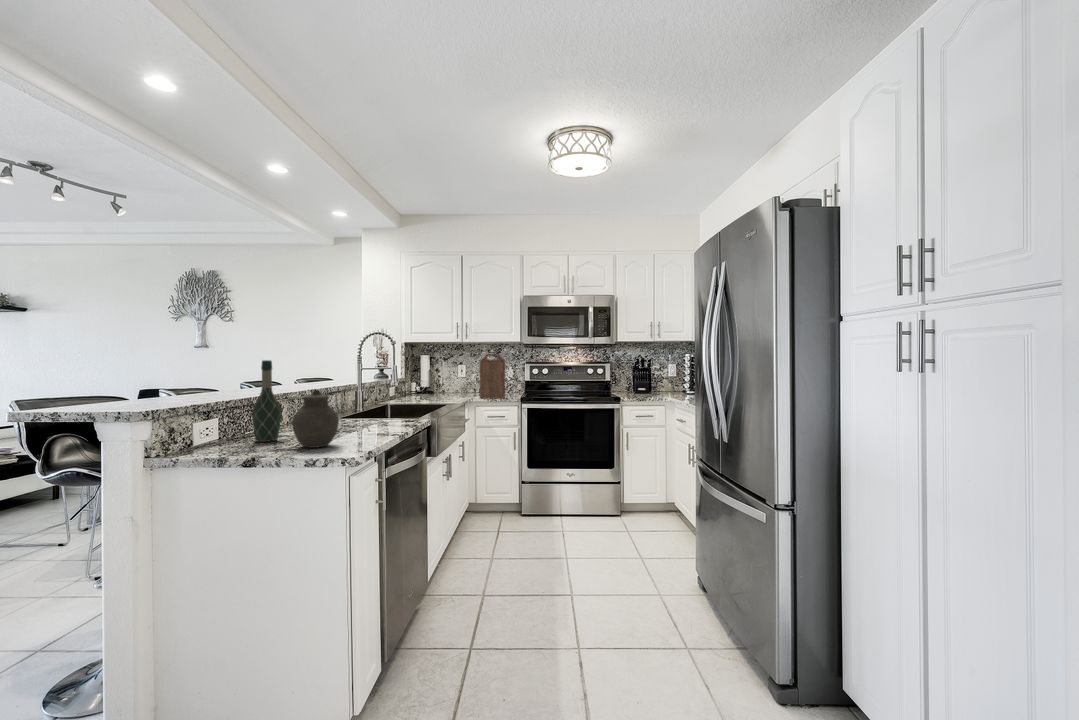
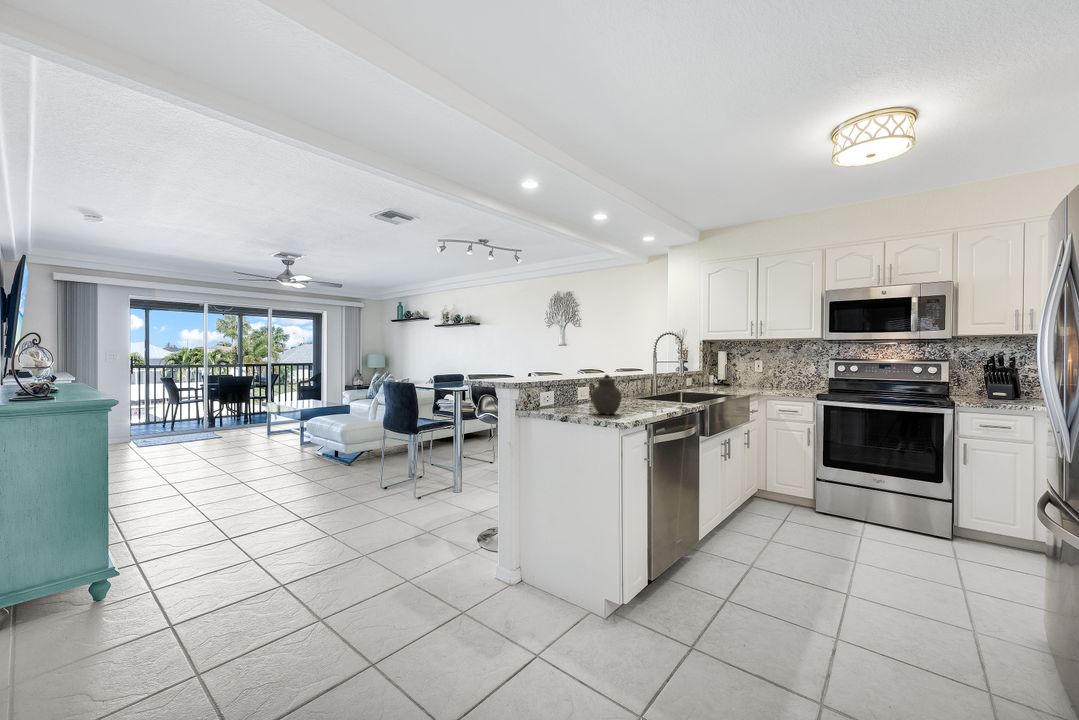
cutting board: present [479,354,505,398] -> none [772,350,801,394]
wine bottle: present [252,360,281,442] -> none [572,354,589,408]

